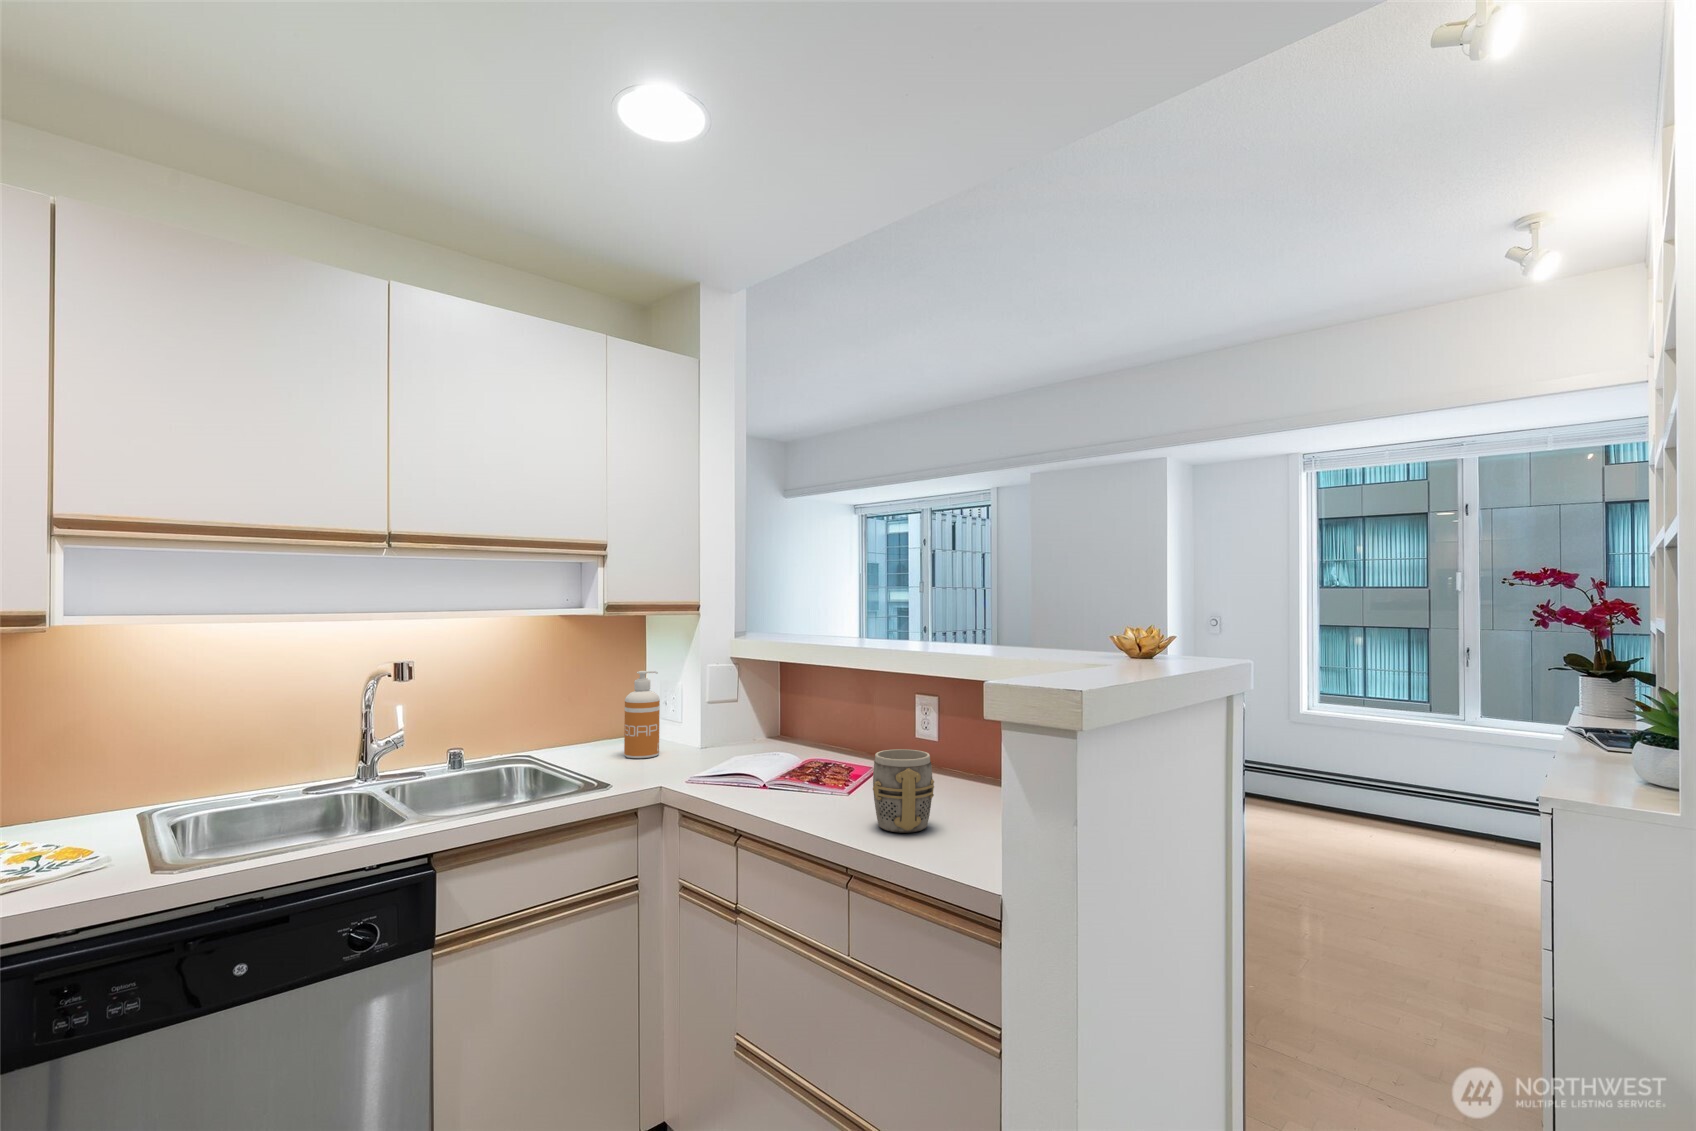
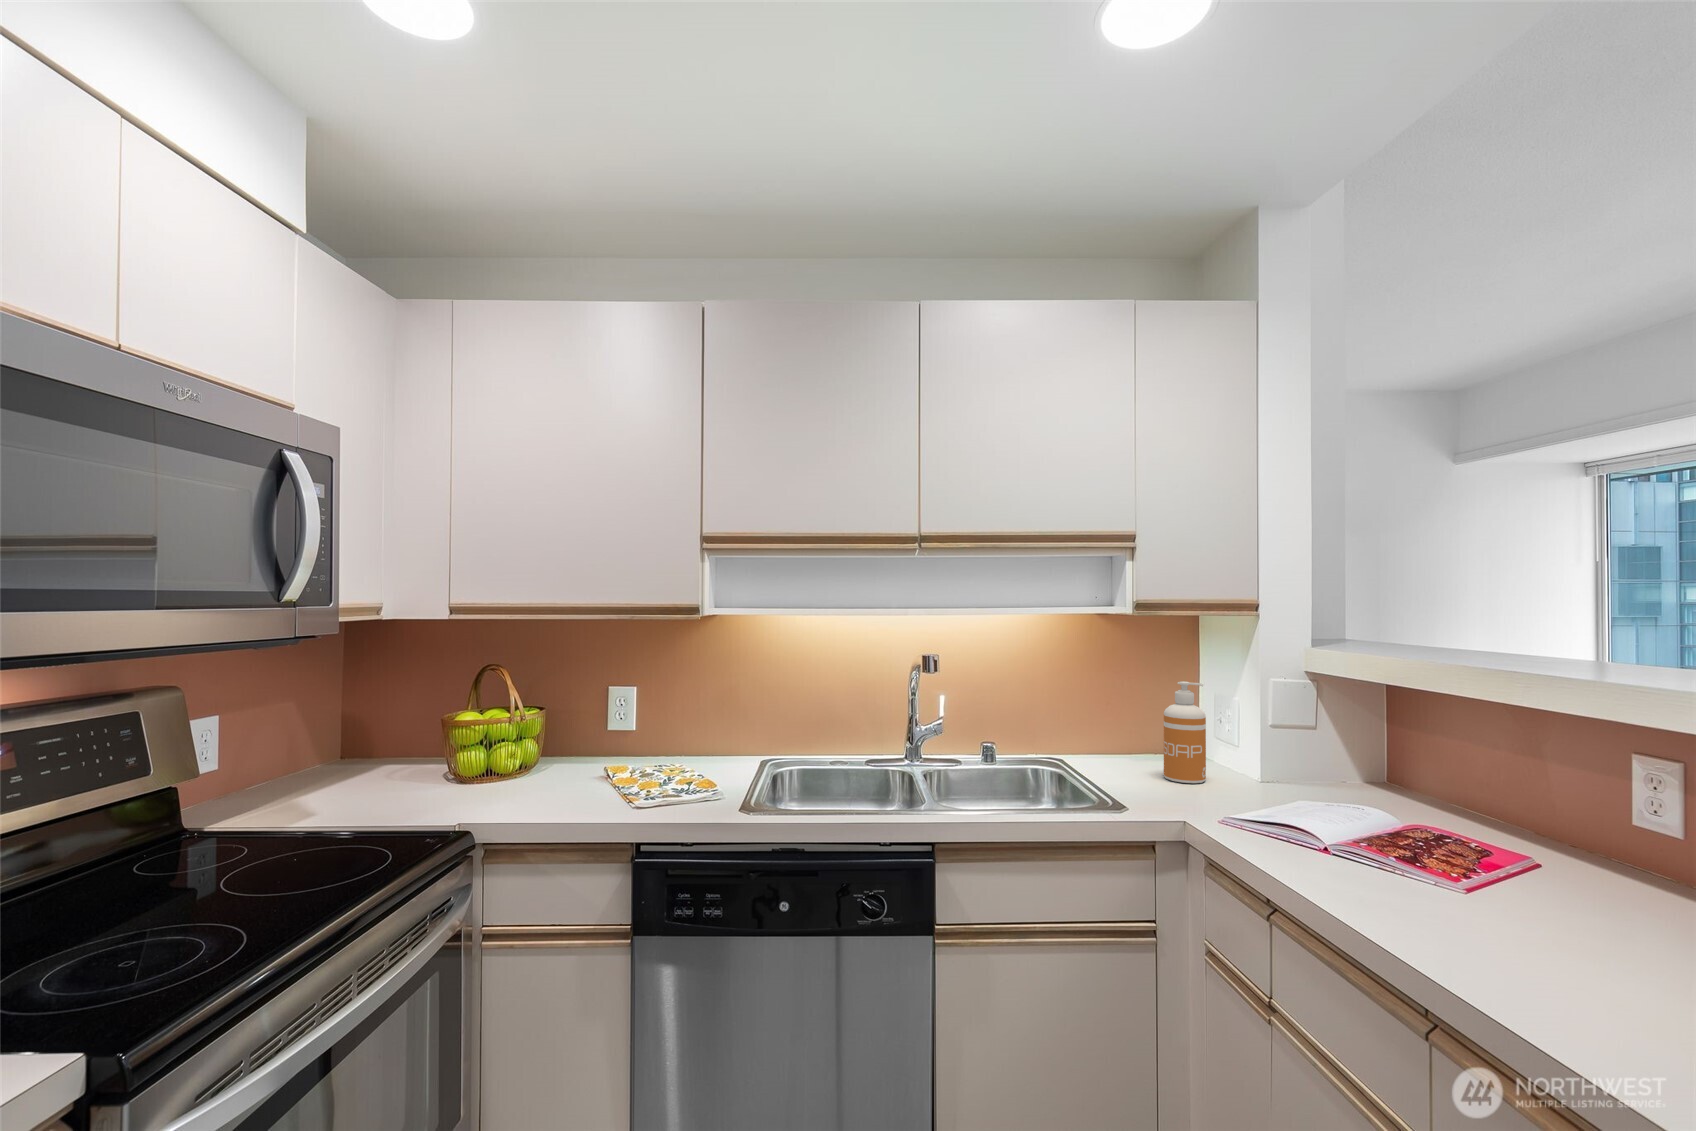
mug: present [873,749,934,833] -> none [1483,841,1617,988]

